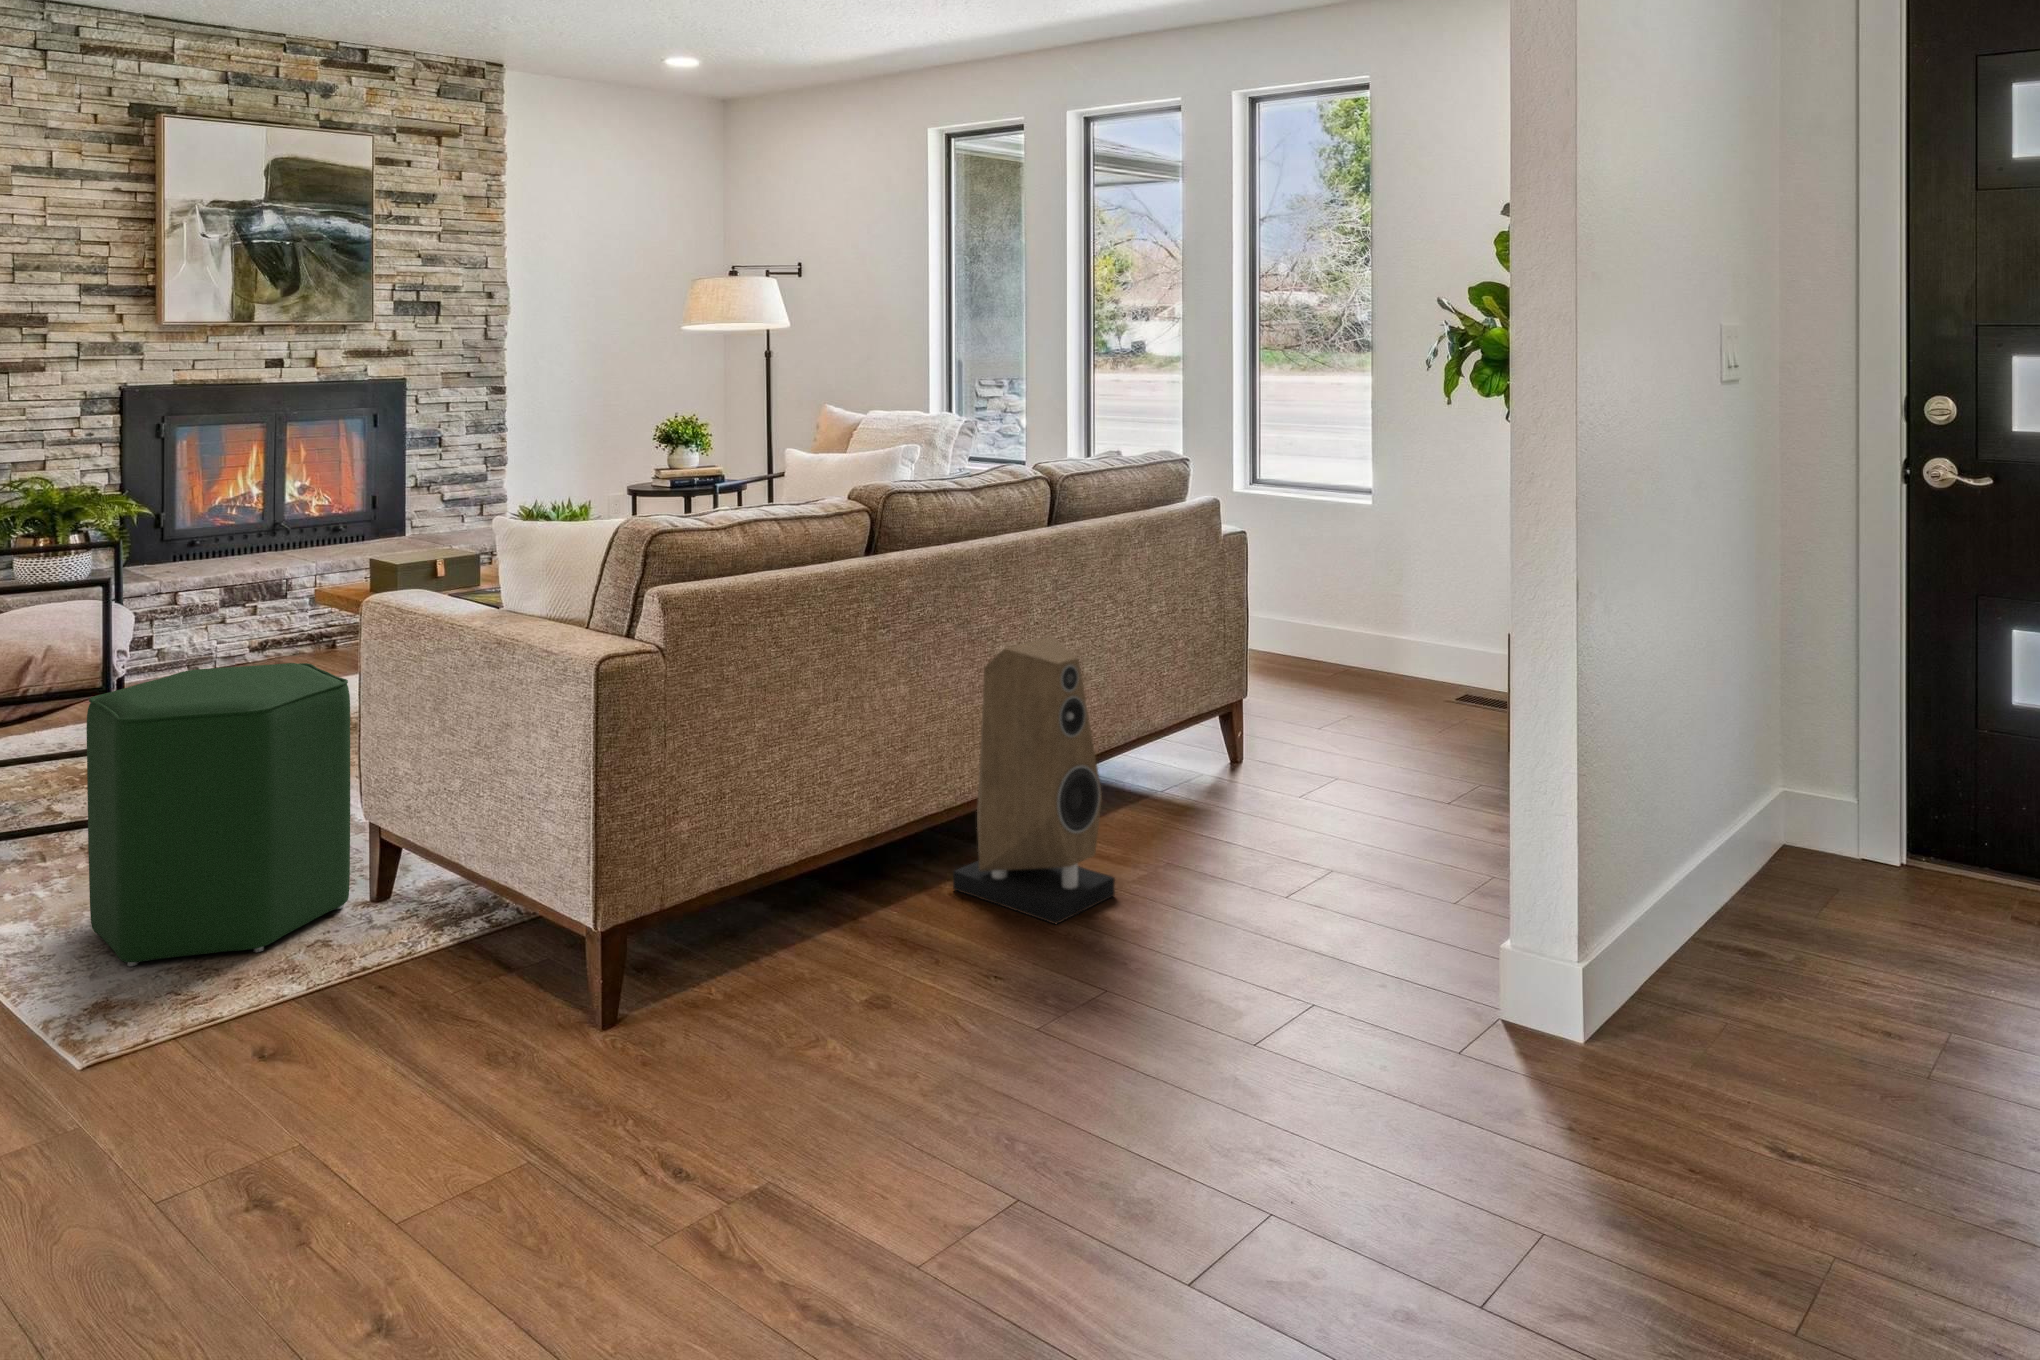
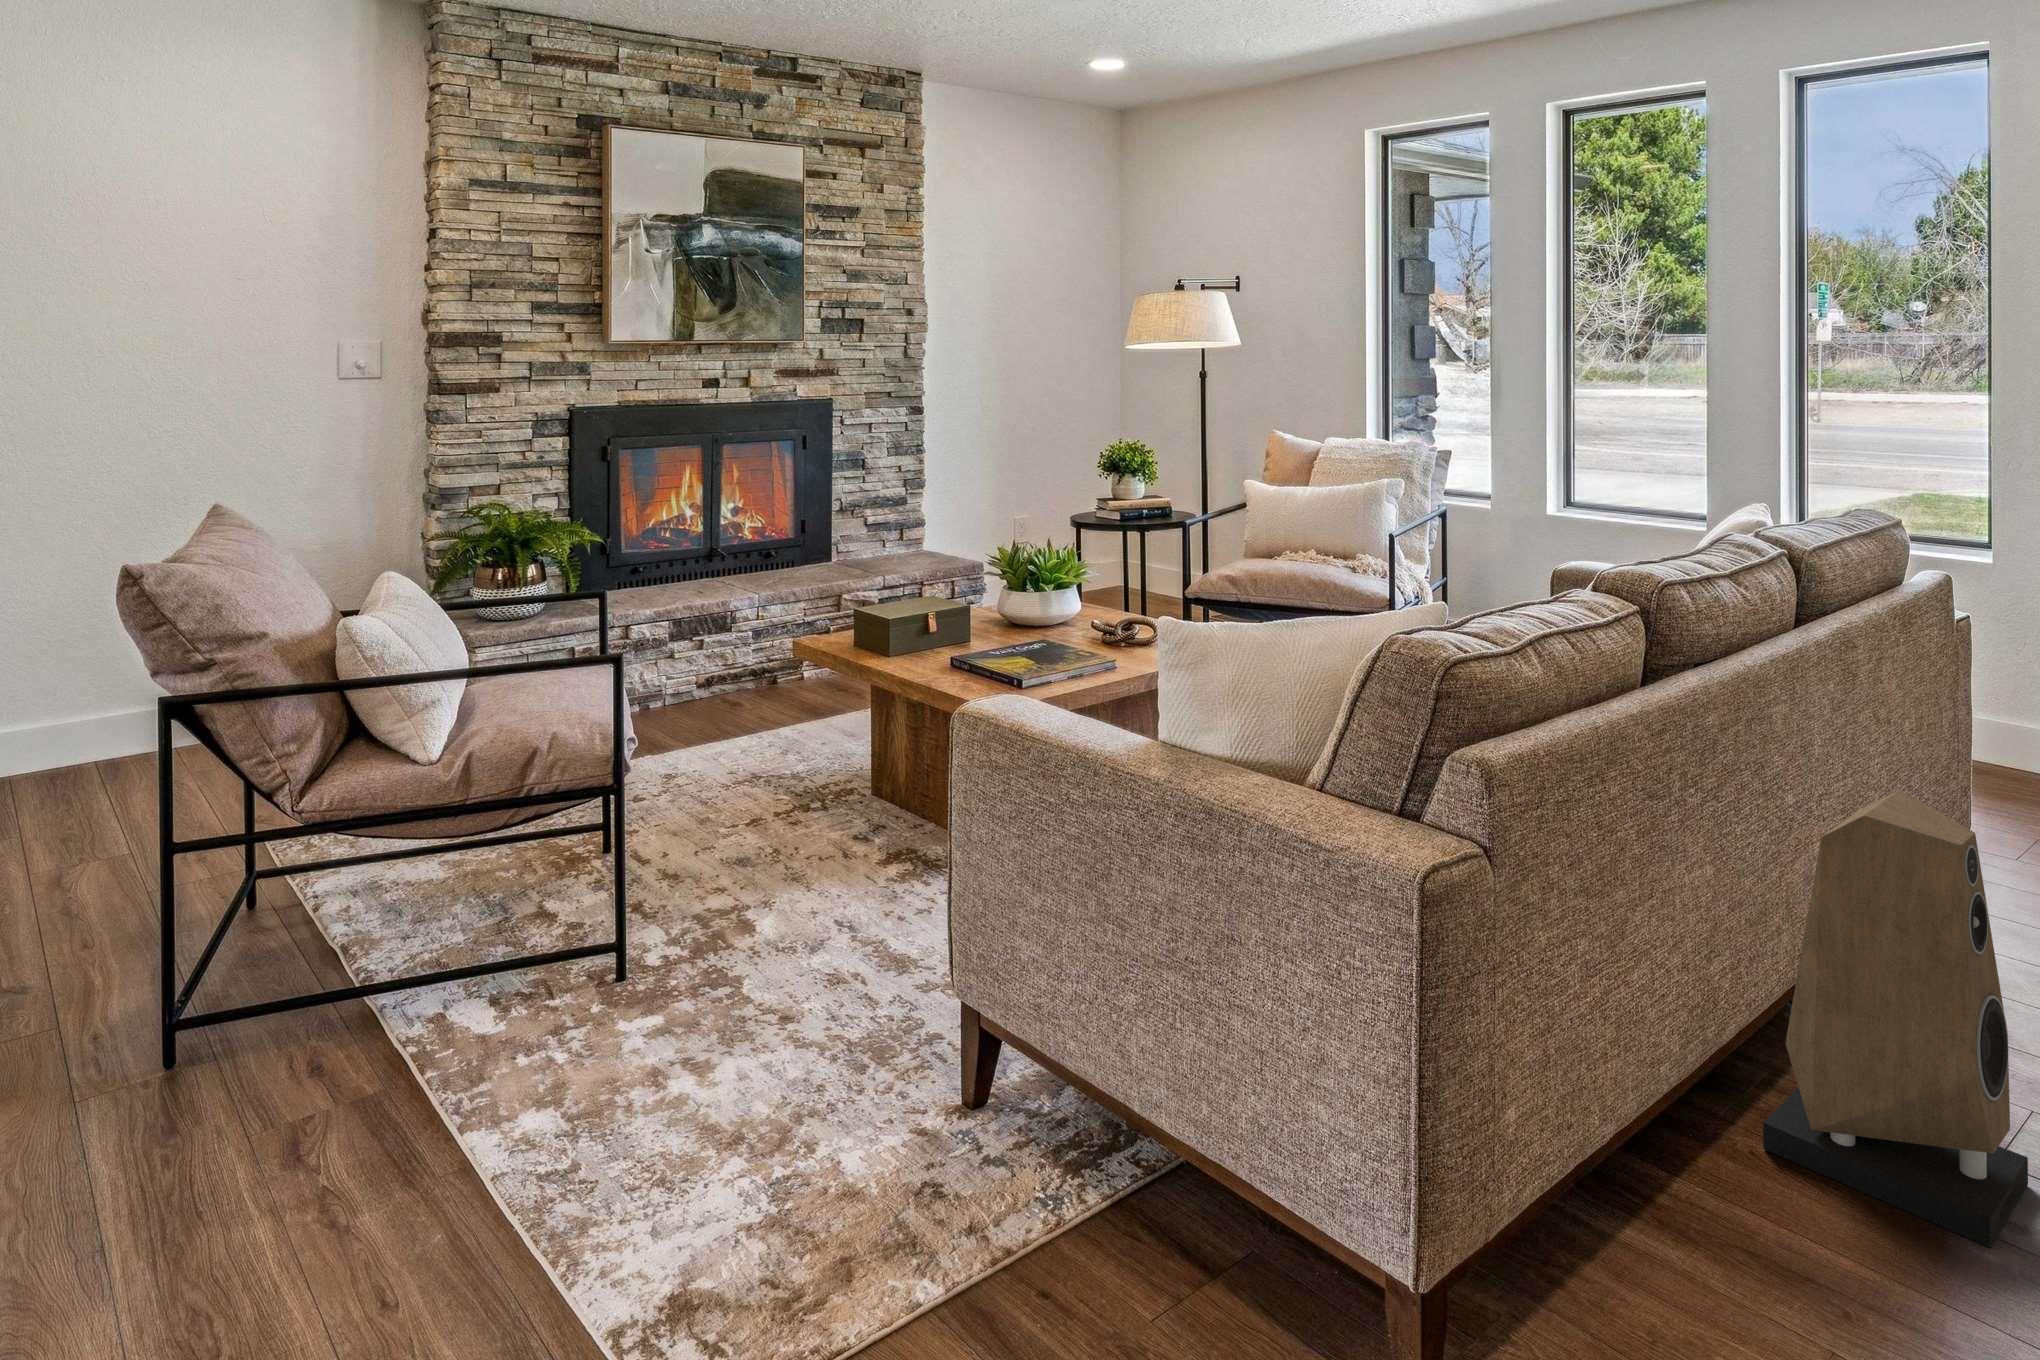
ottoman: present [87,663,350,966] -> none [629,778,941,1218]

